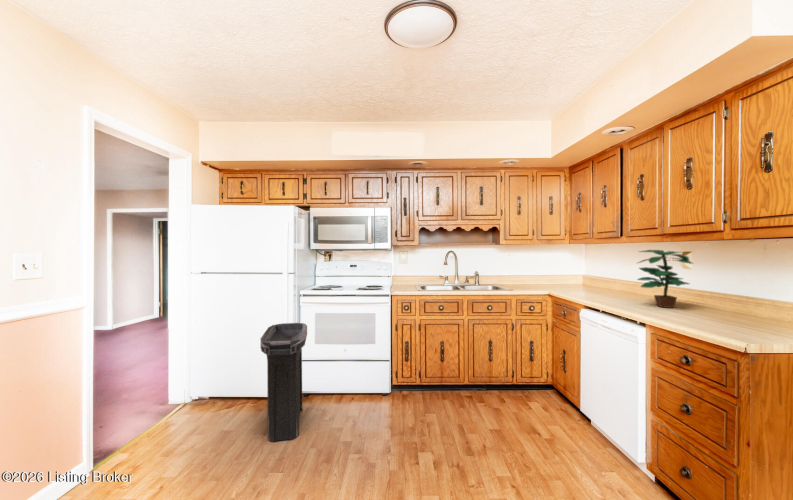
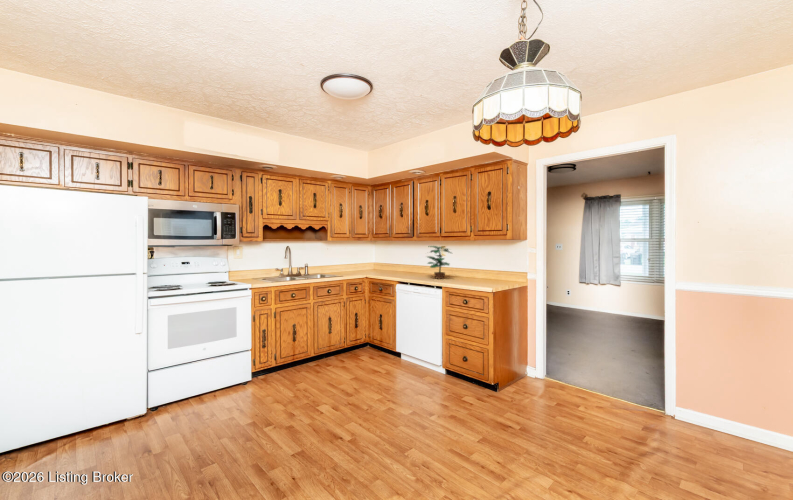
trash can: present [260,323,307,442] -> none [123,326,198,453]

